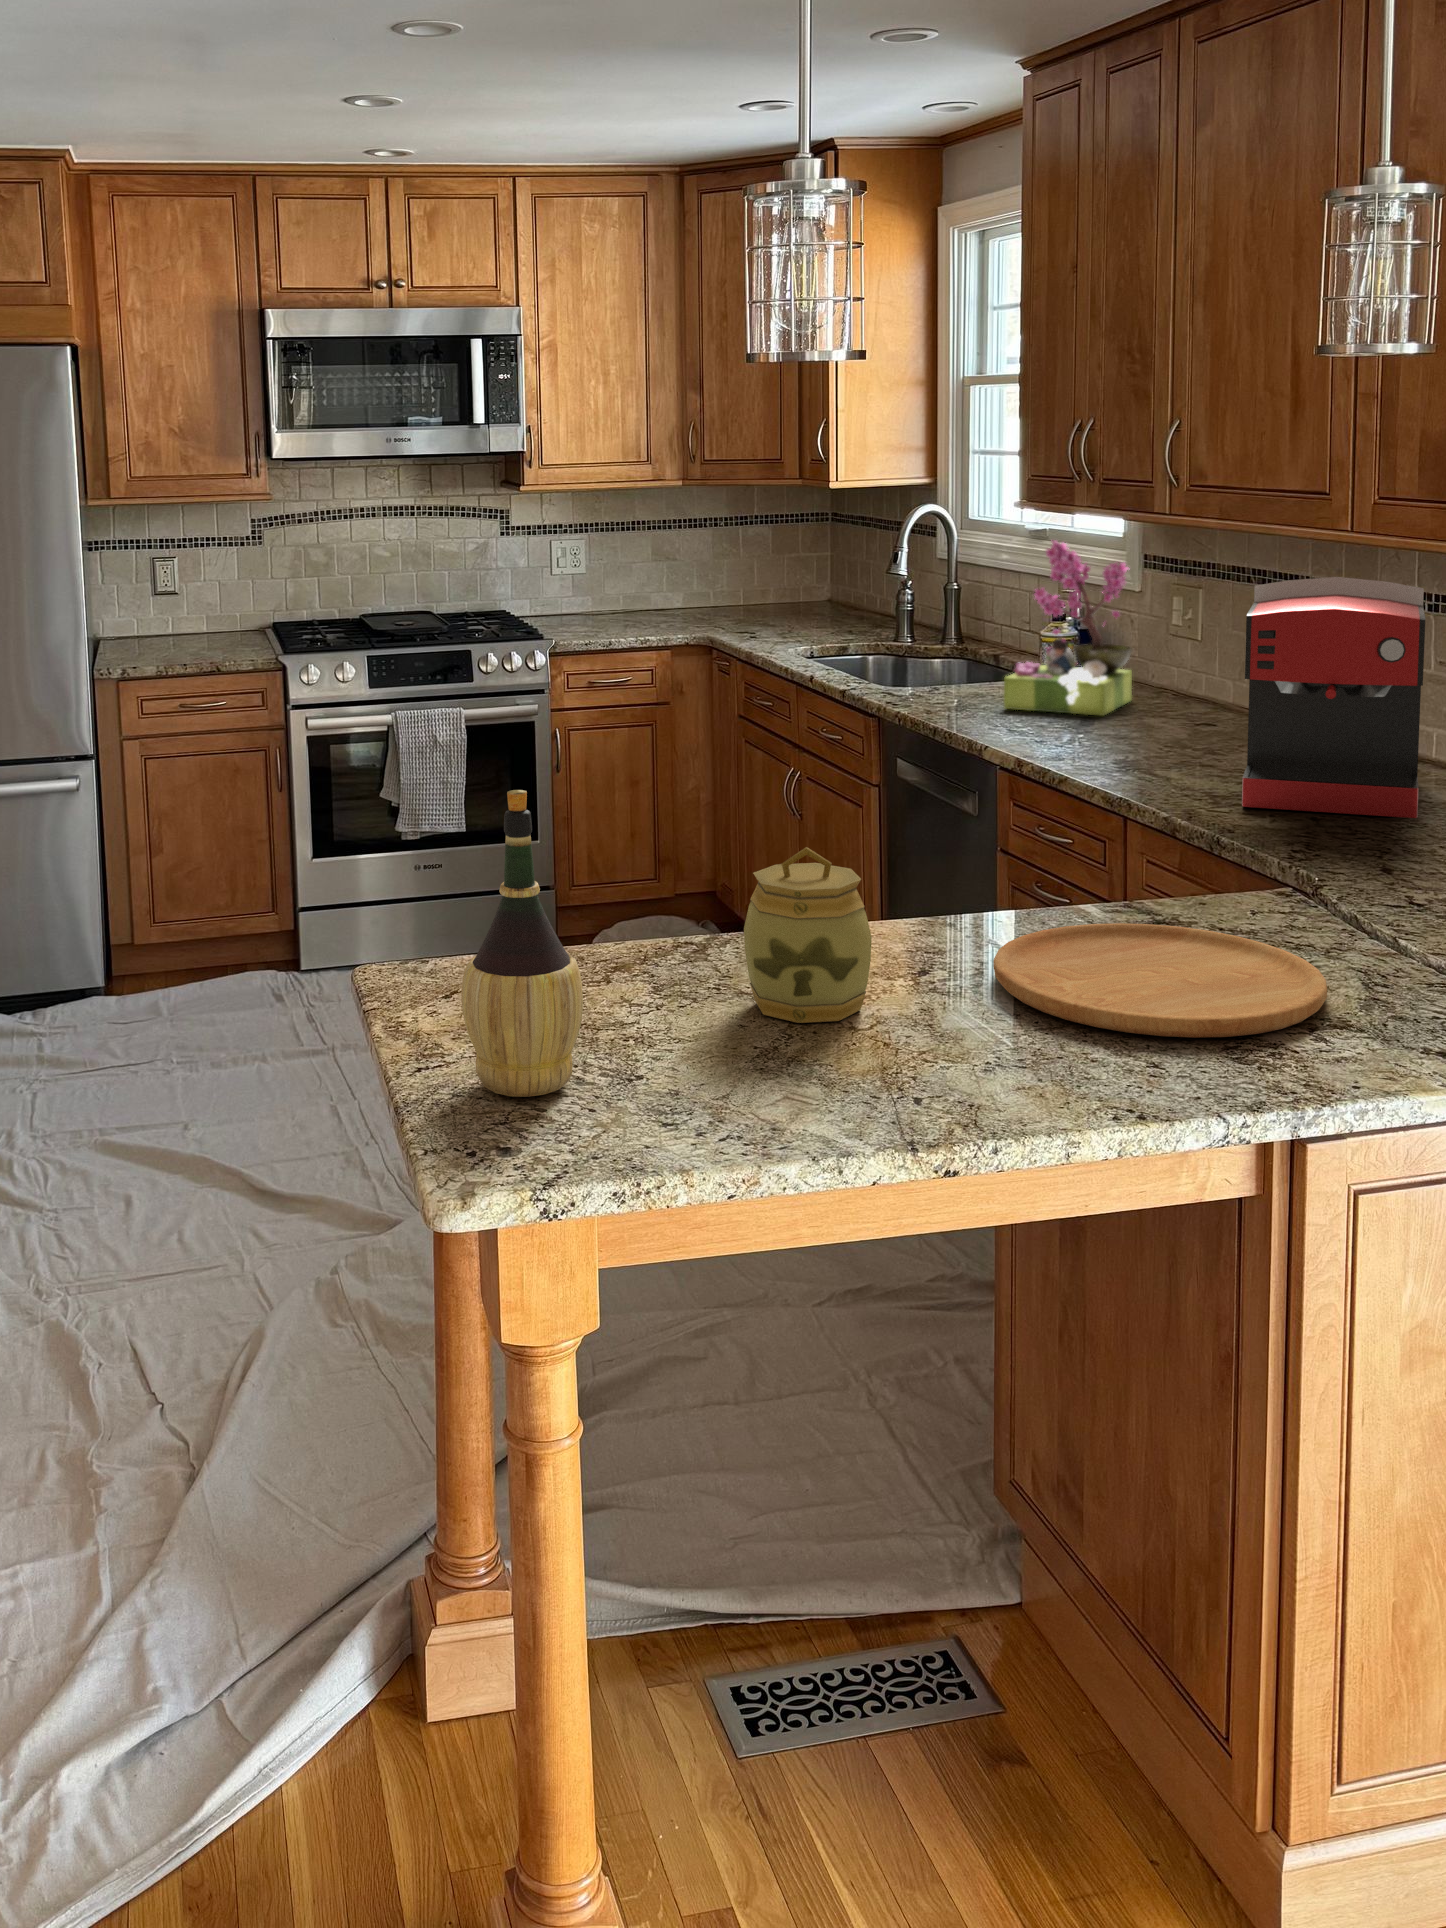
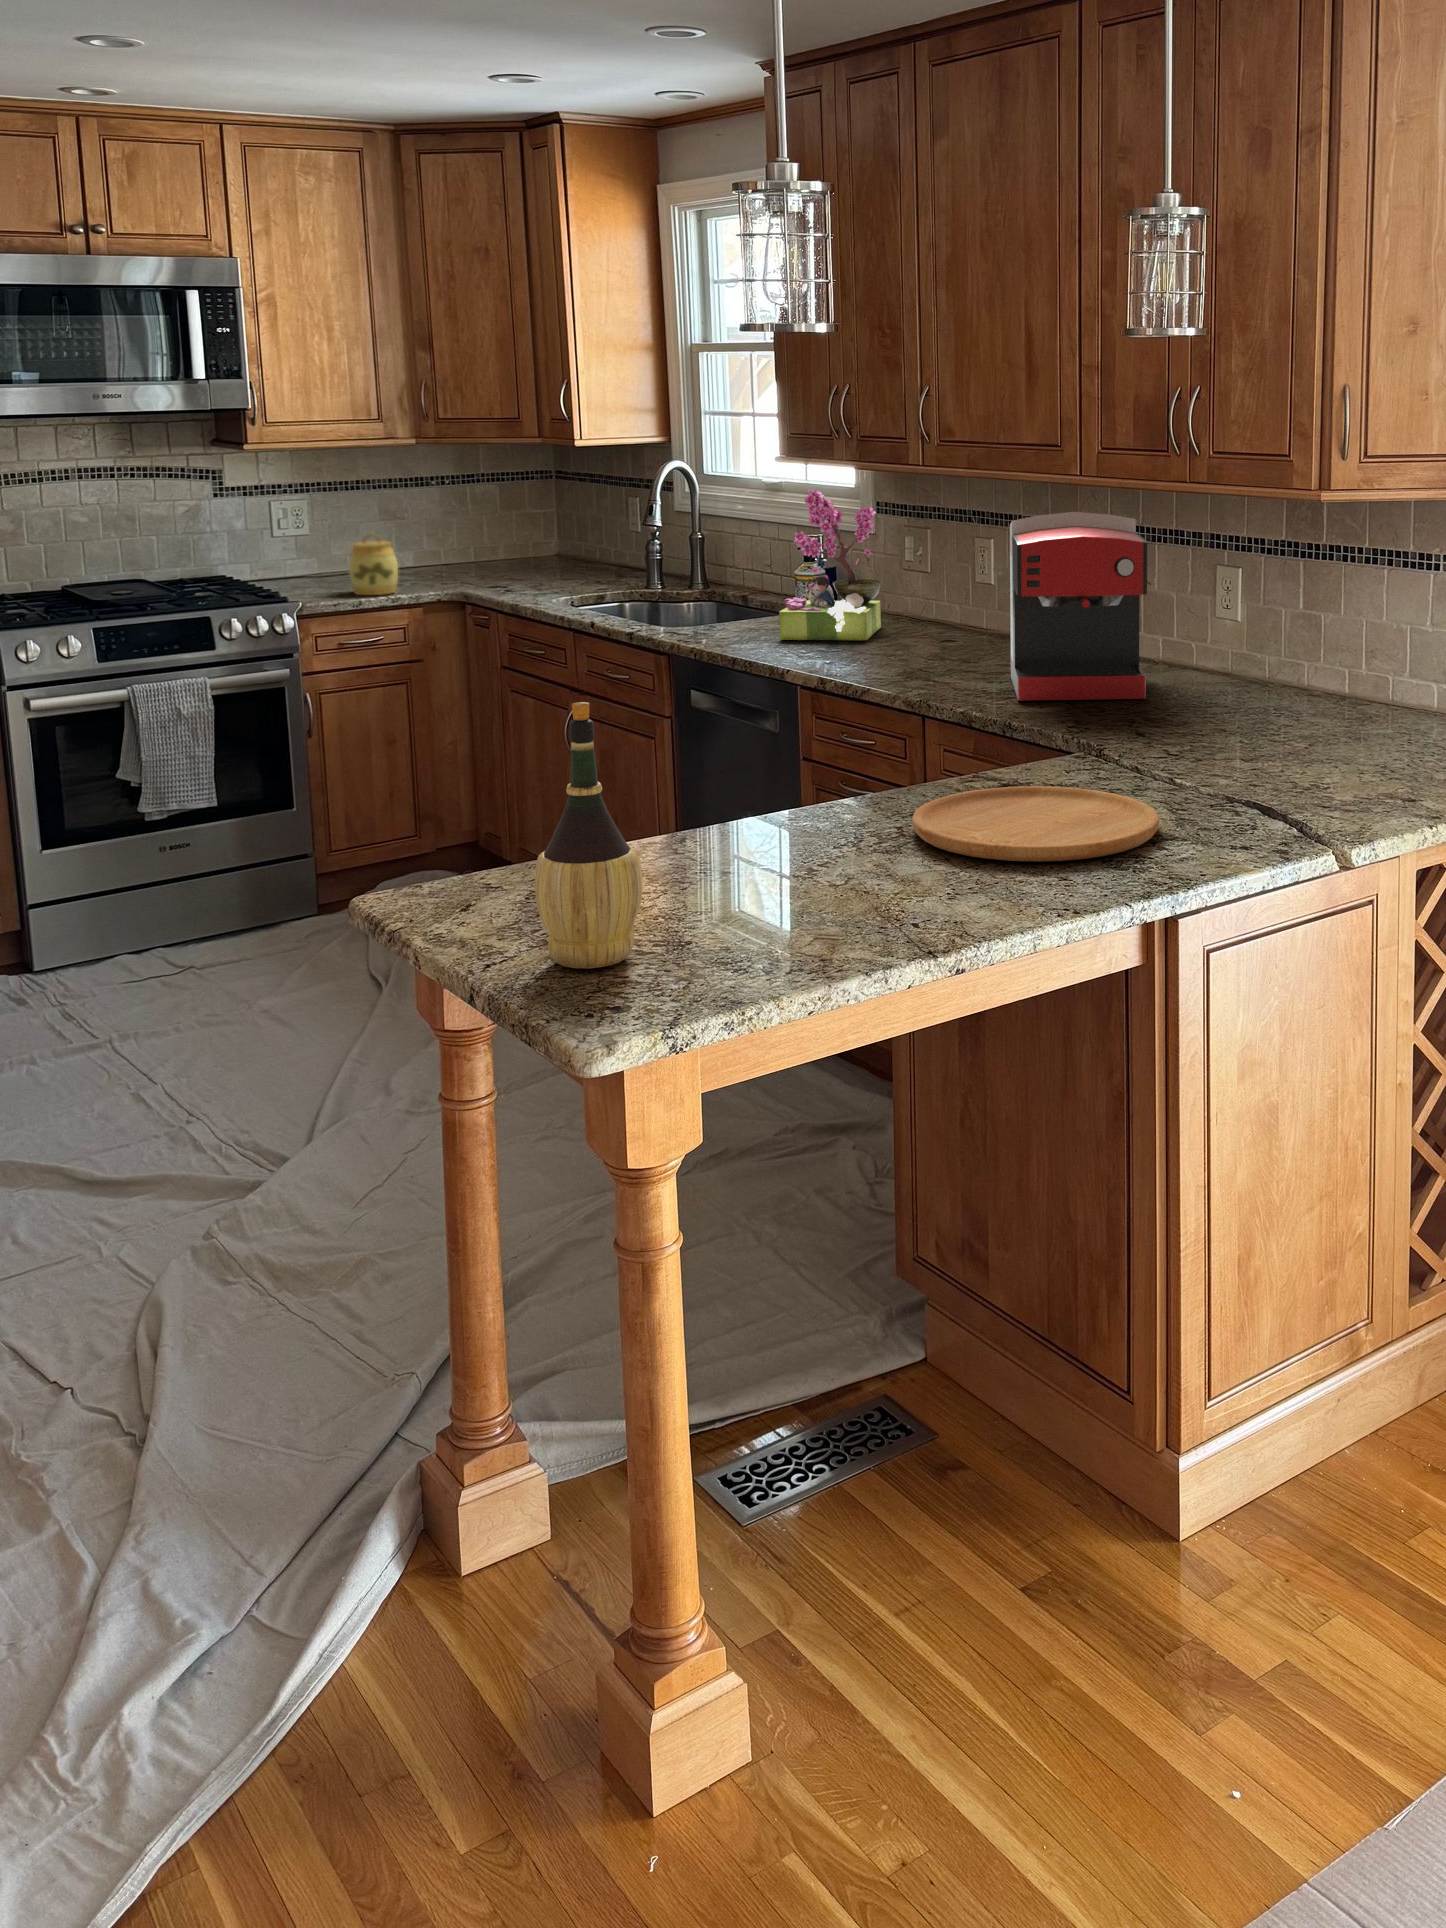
jar: present [744,847,872,1023] -> present [349,533,398,595]

